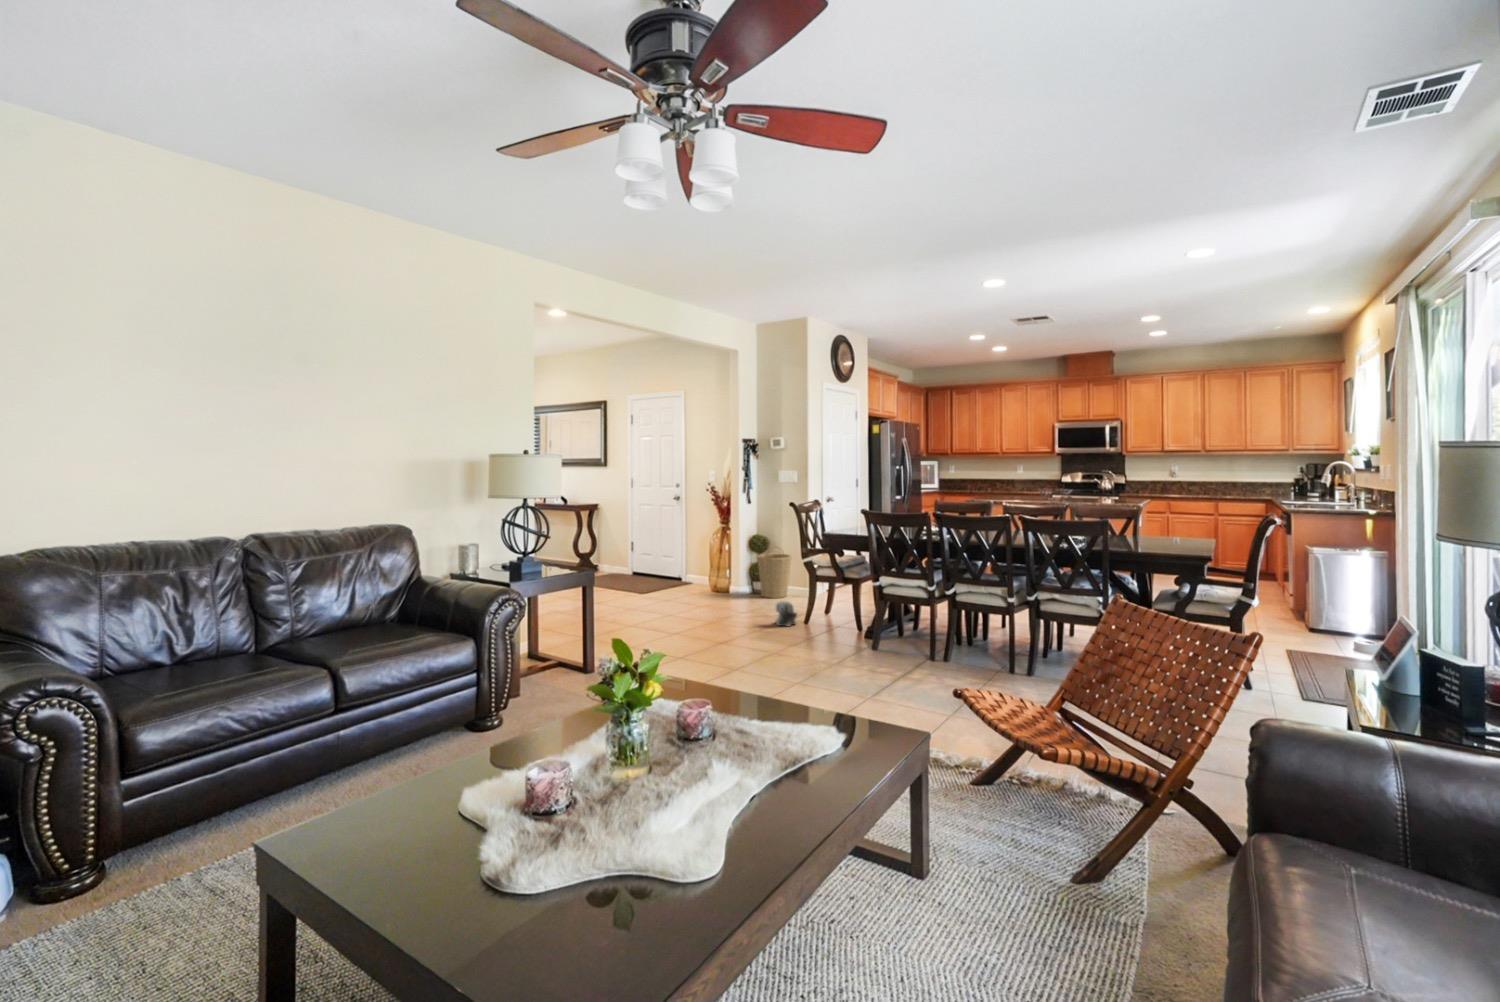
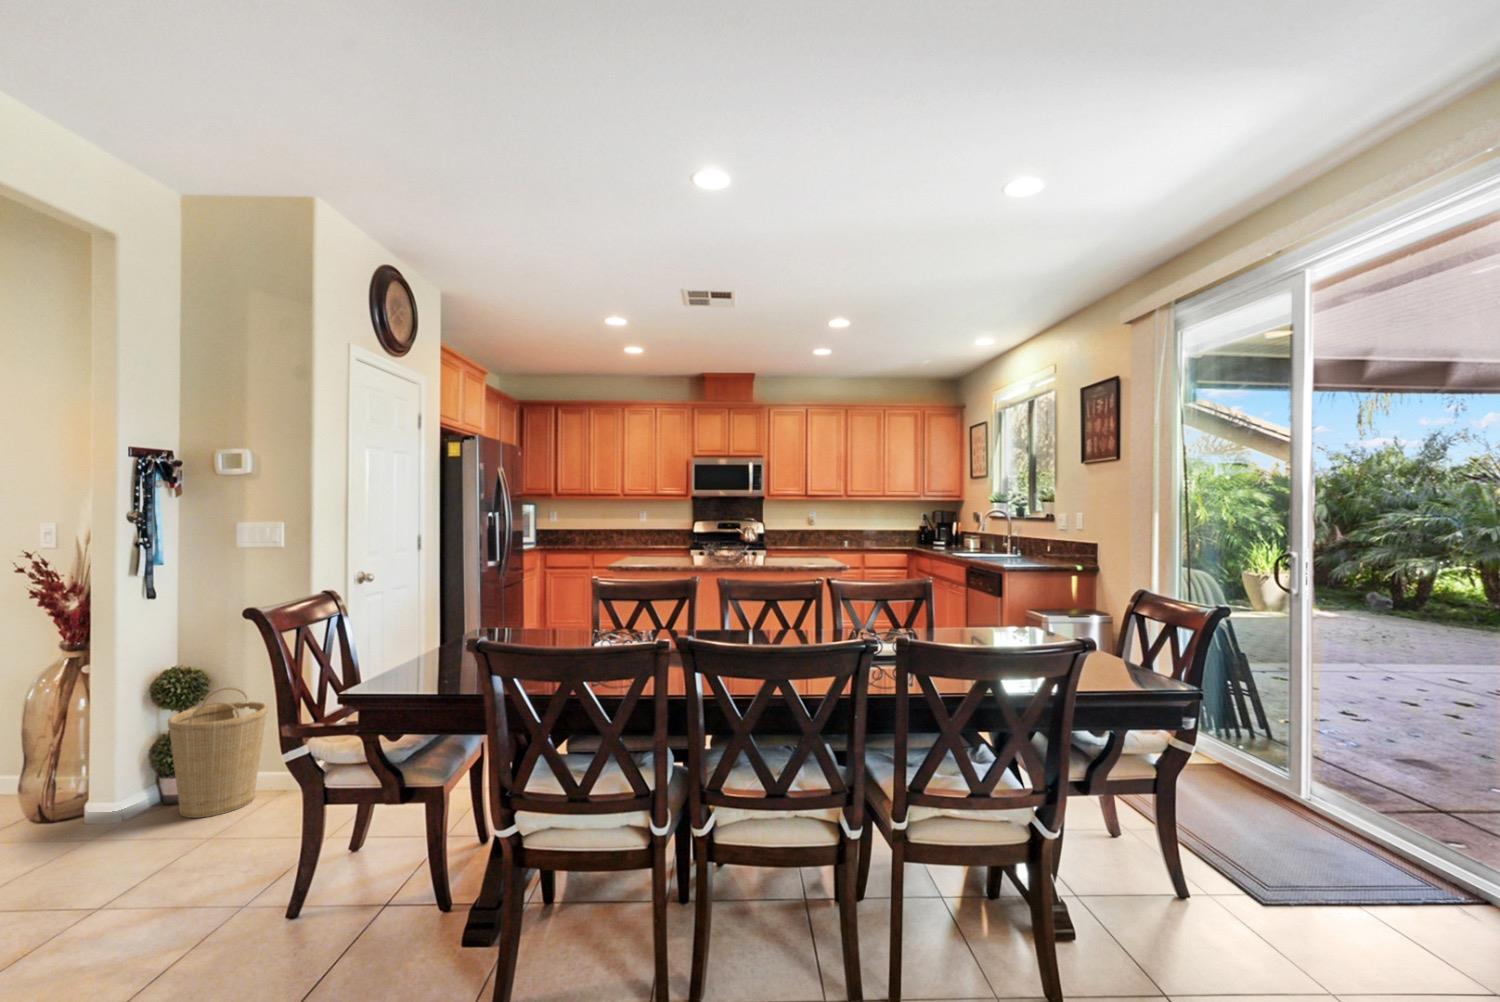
plush toy: present [775,601,797,626] -> none [183,881,260,966]

